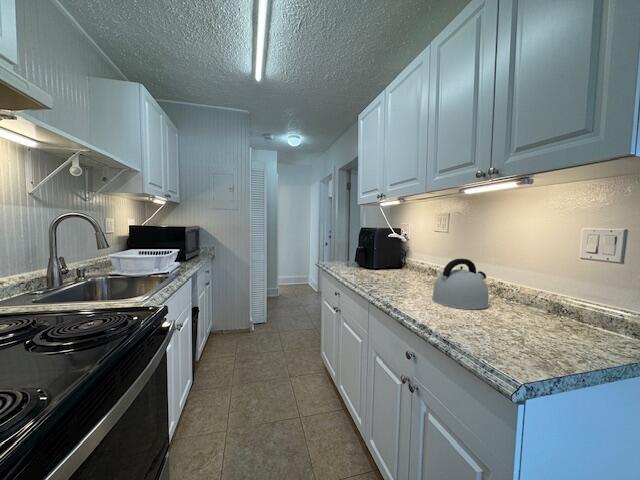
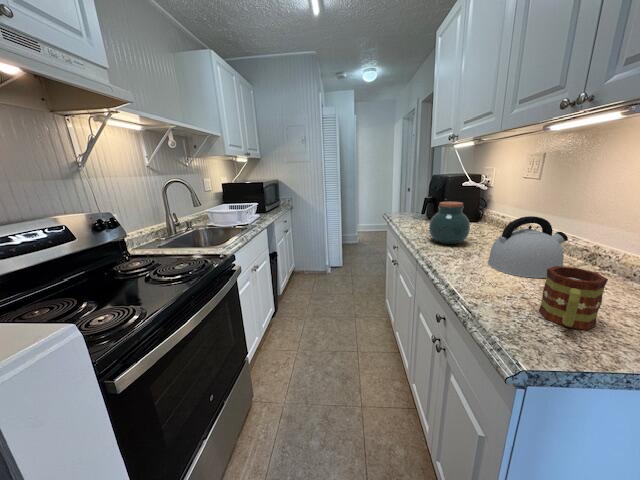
jar: none [374,249,408,286] -> present [429,202,470,244]
mug: none [495,294,540,344] -> present [539,266,608,330]

